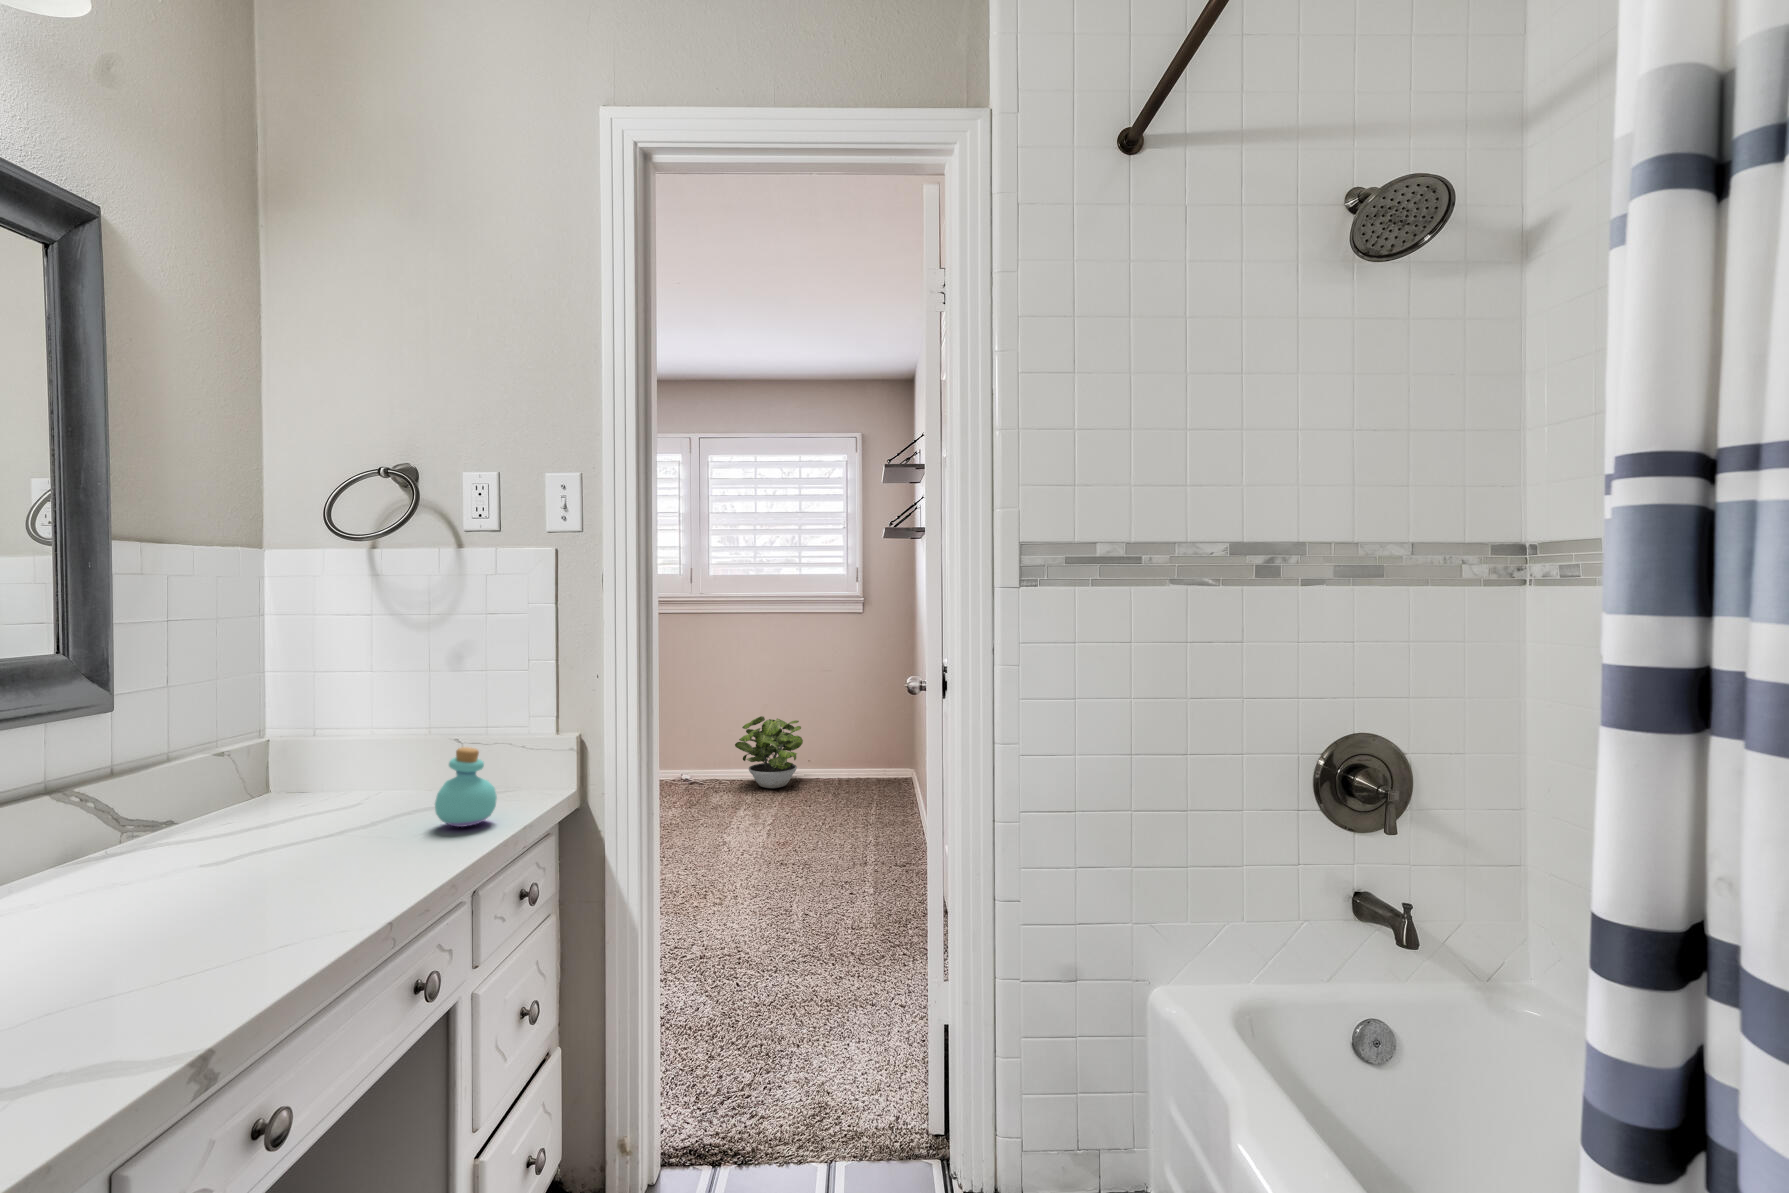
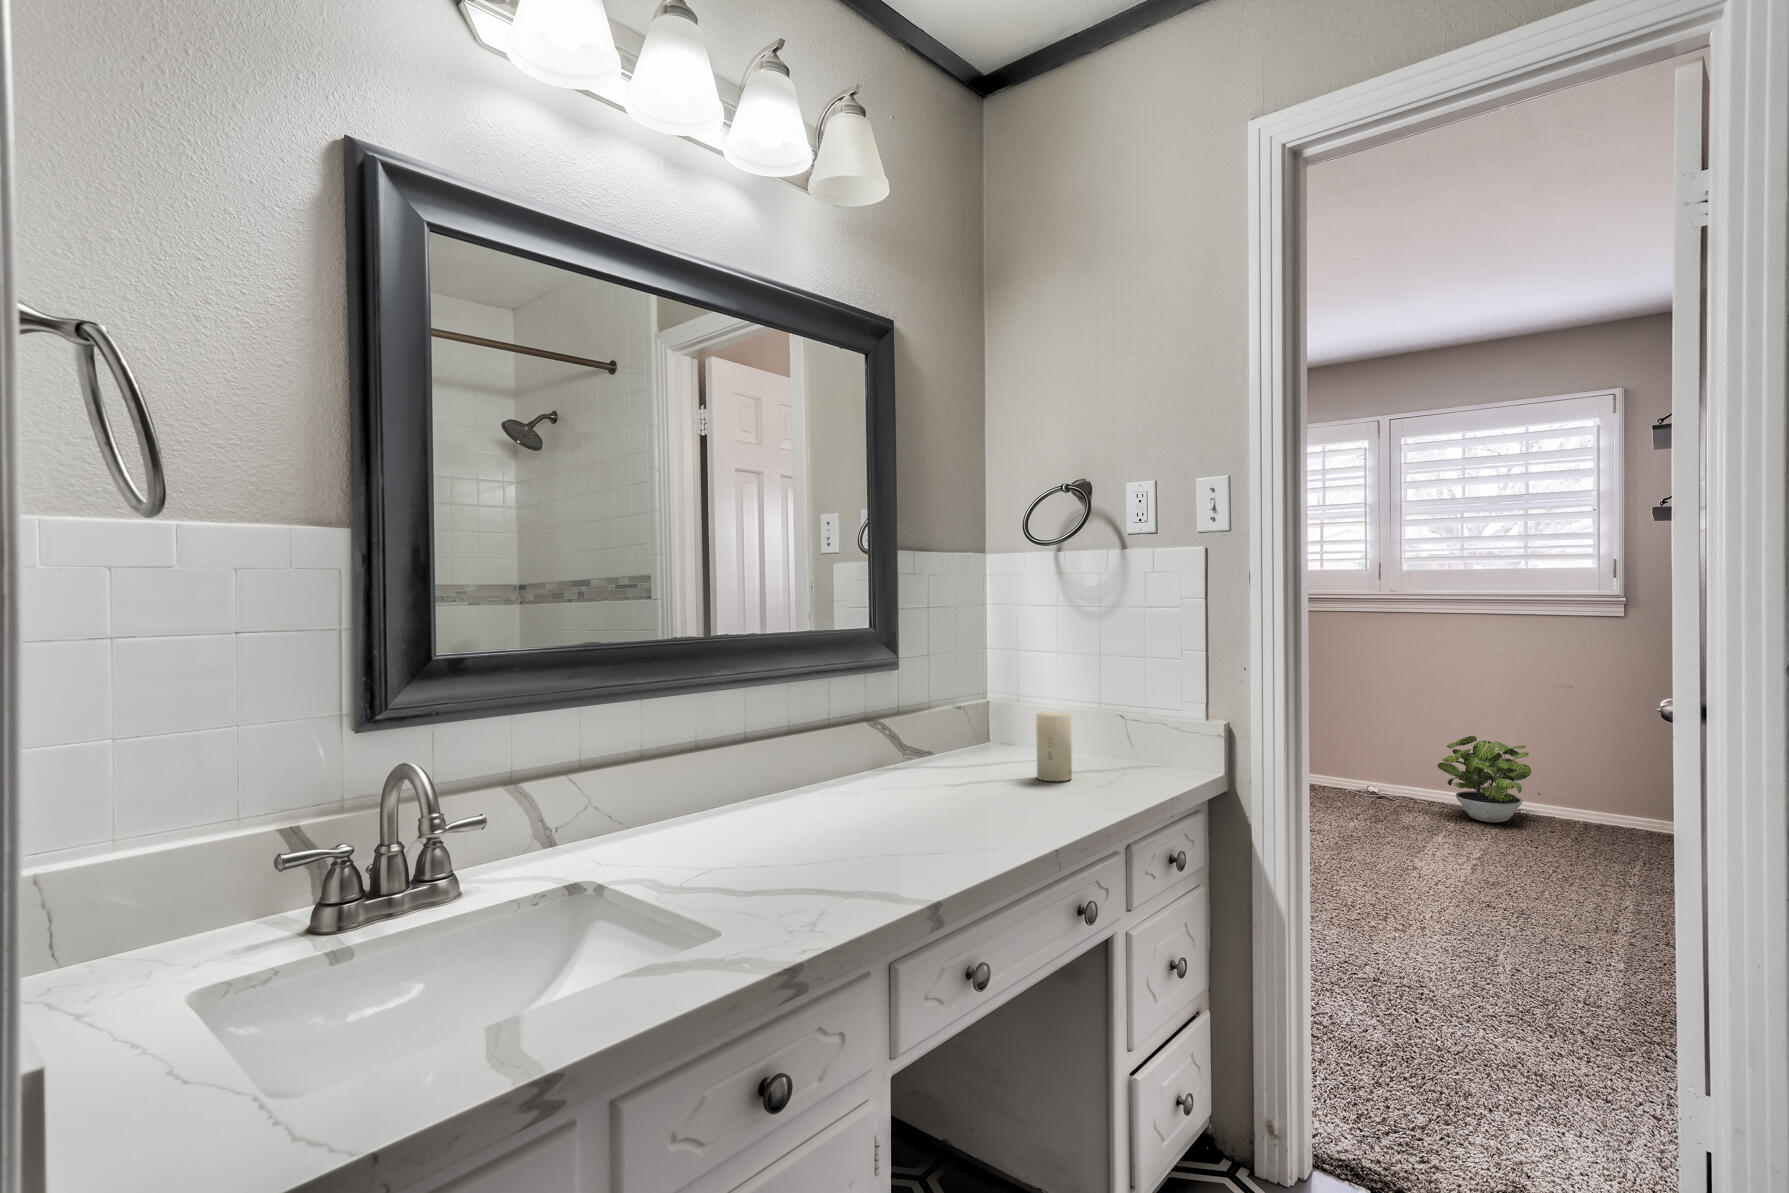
candle: none [346,745,395,831] -> present [1036,712,1072,781]
perfume bottle: present [435,747,497,827] -> none [1100,720,1151,789]

